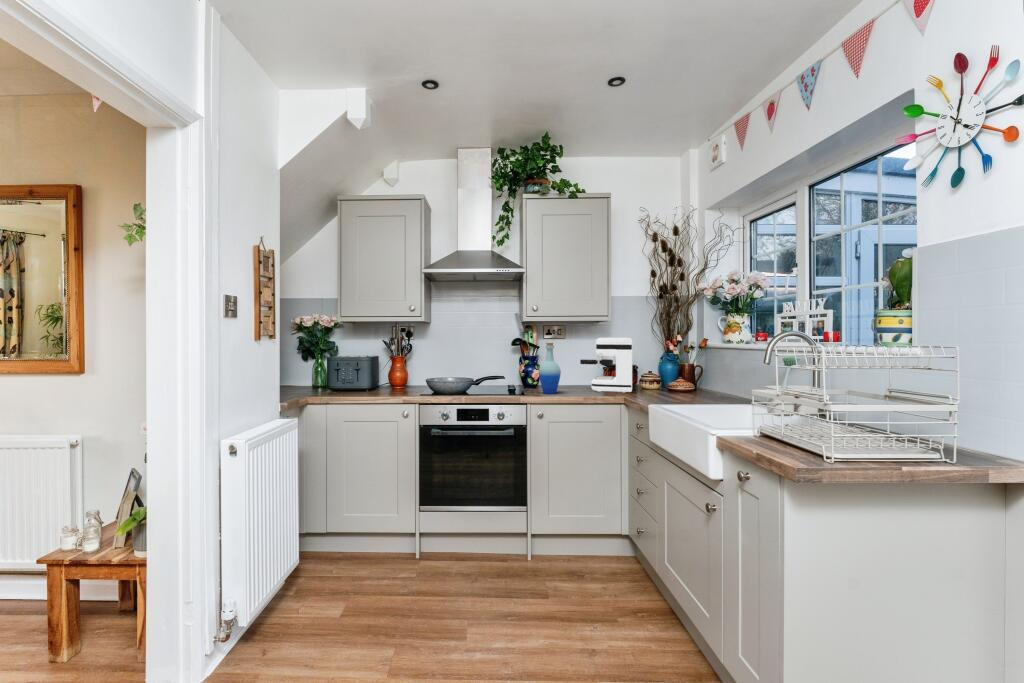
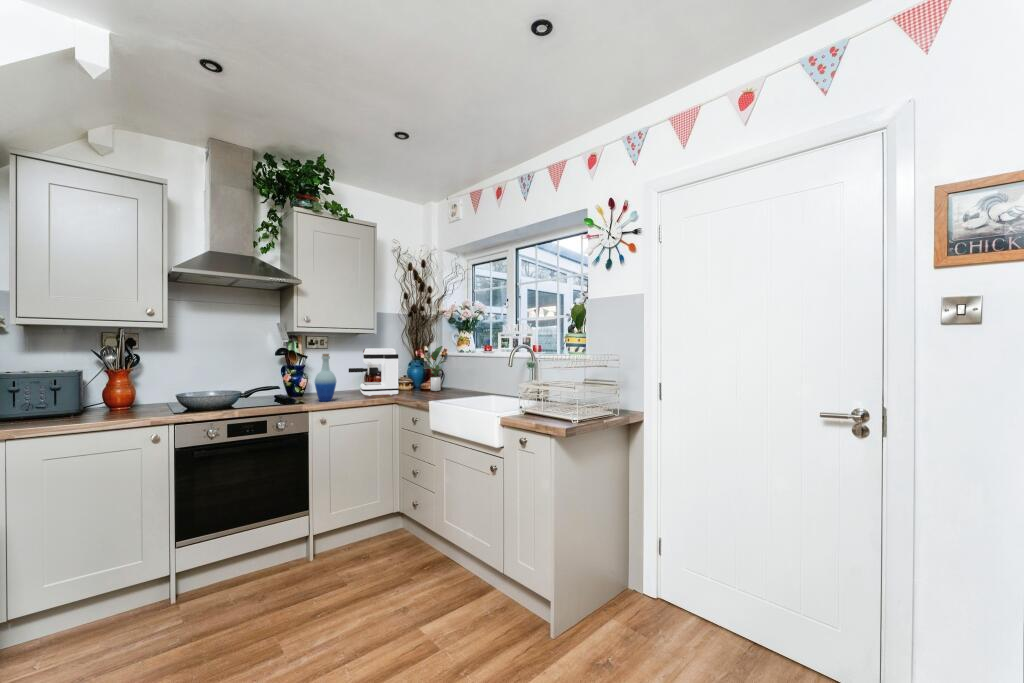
potted plant: none [670,334,703,392] -> present [425,346,446,391]

